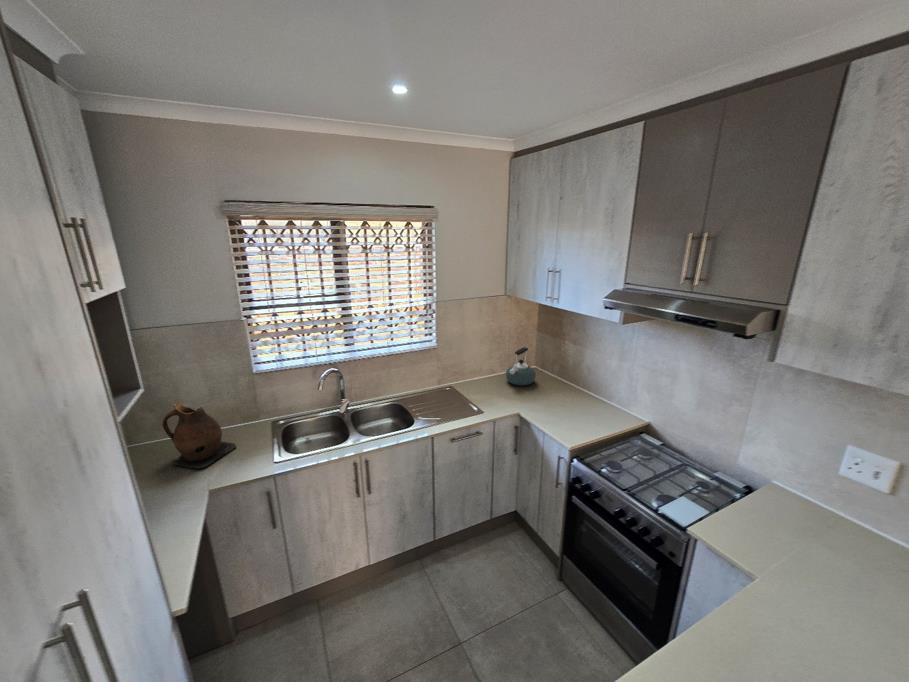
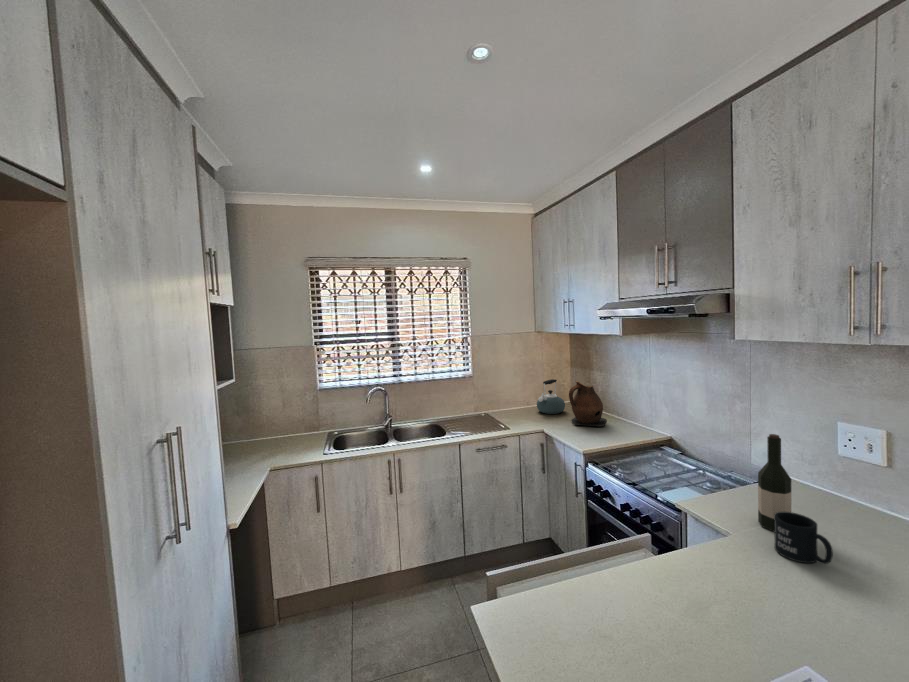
ceramic pitcher: present [162,403,236,469] -> present [569,381,606,427]
wine bottle: none [772,479,819,573] -> present [758,434,792,531]
mug: none [801,566,871,628] -> present [774,512,833,564]

